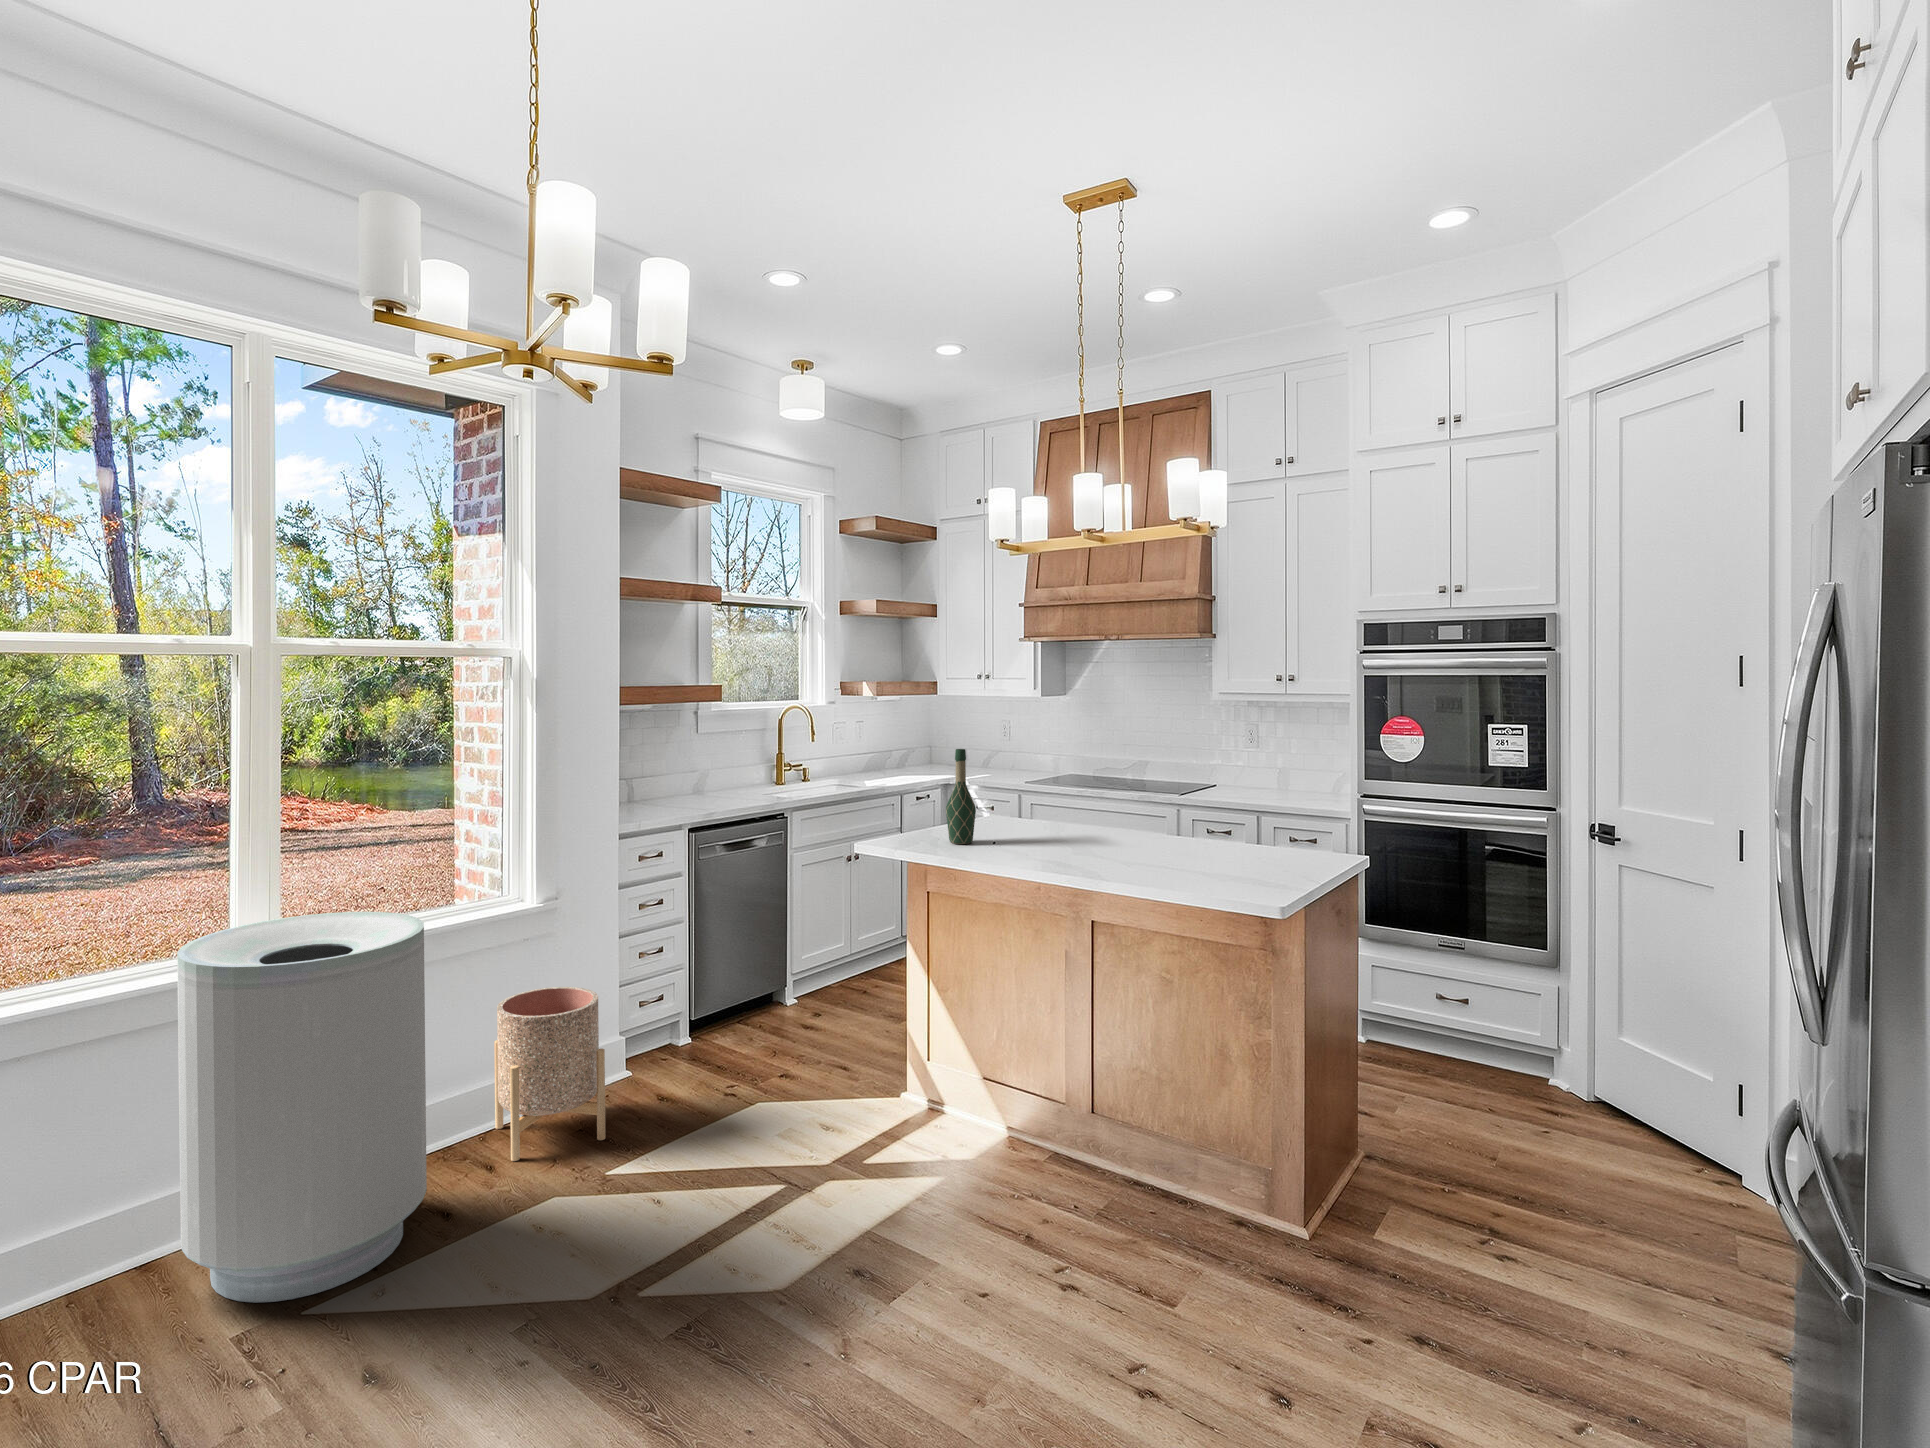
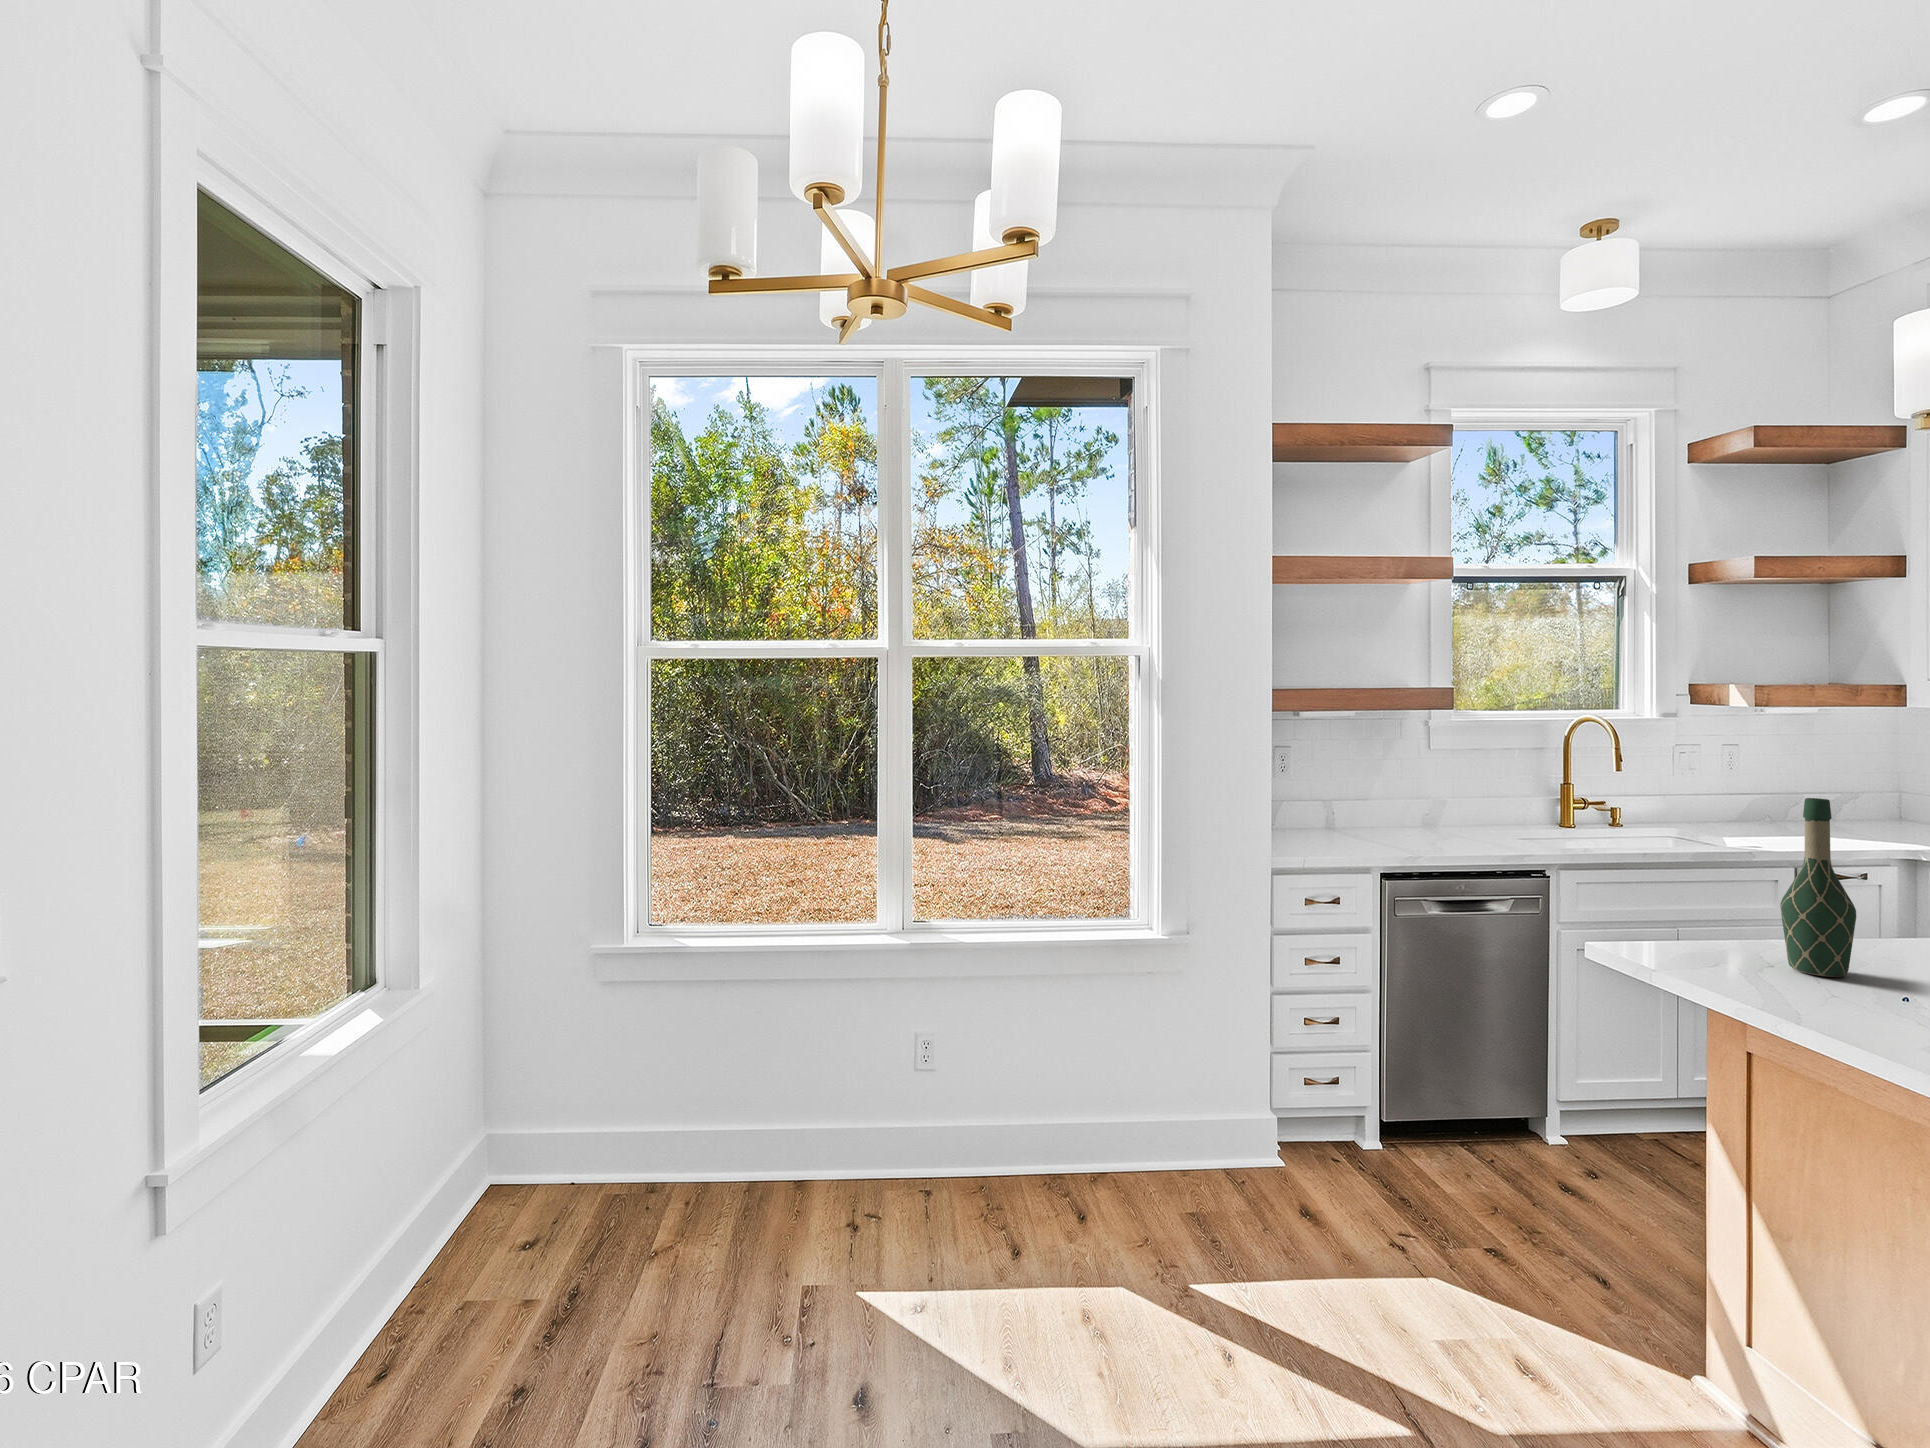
trash can: present [177,912,427,1303] -> none [770,899,983,1289]
planter: present [494,987,605,1161] -> none [1095,1029,1211,1240]

